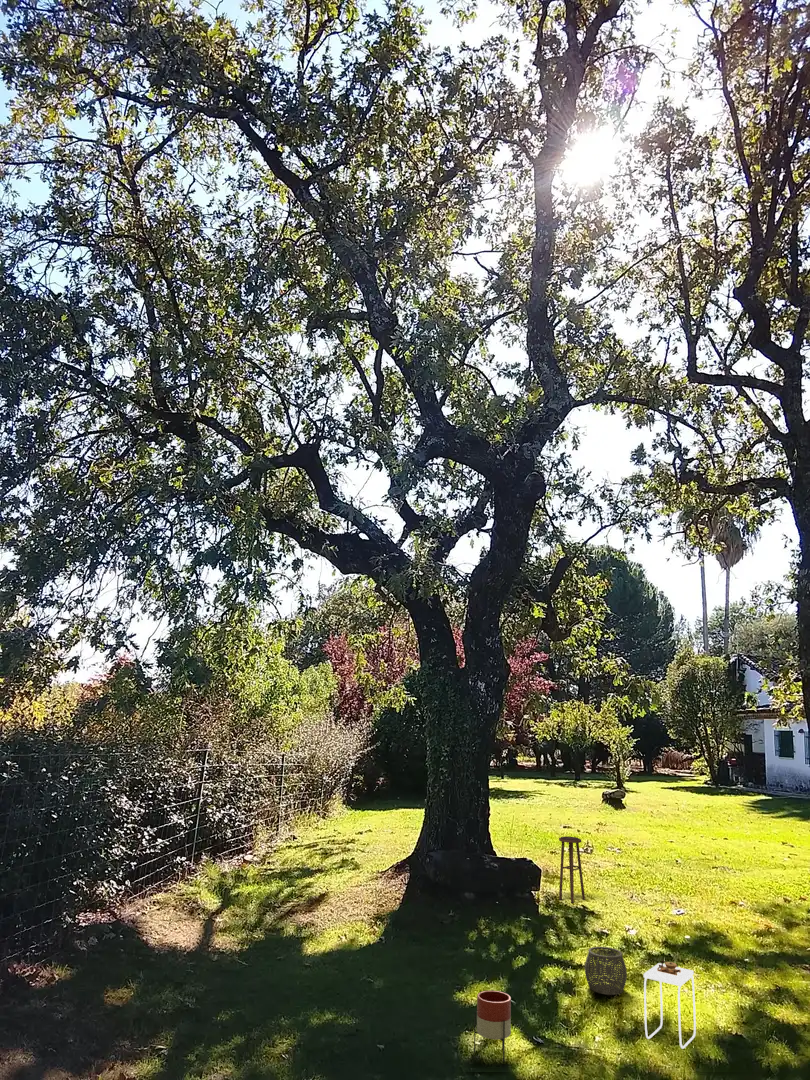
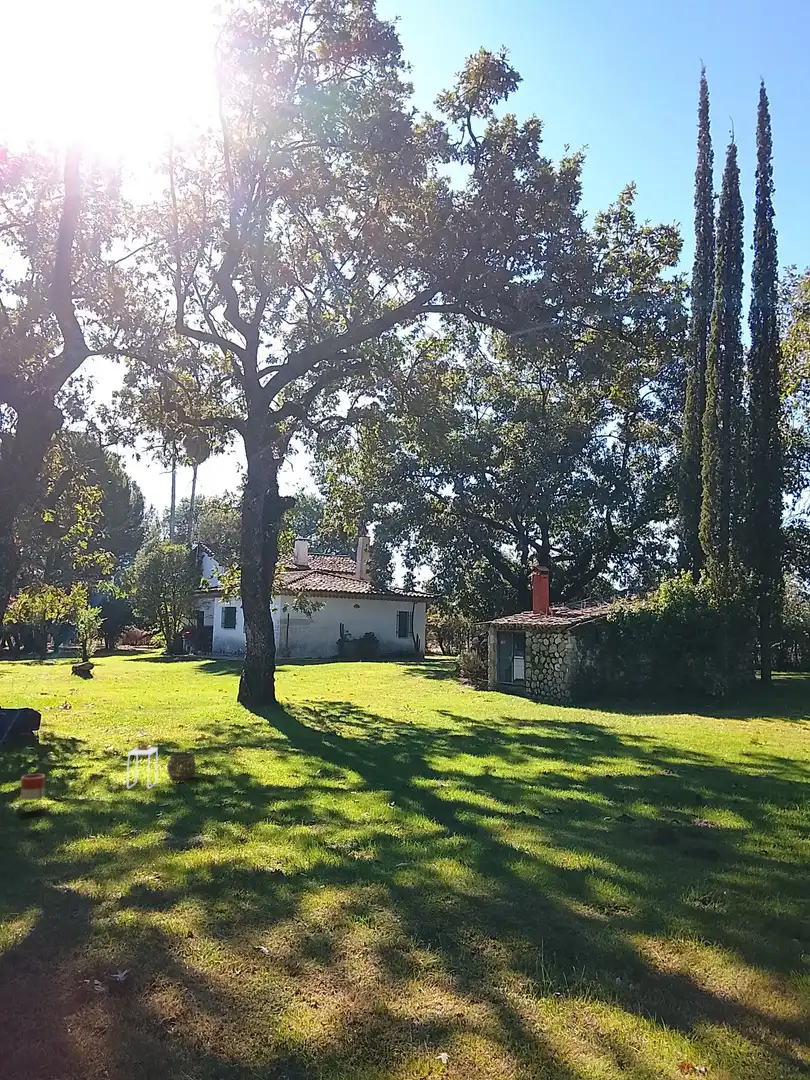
stool: present [559,836,585,903] -> none [52,692,72,739]
woven basket: present [585,947,627,995] -> present [167,752,196,780]

